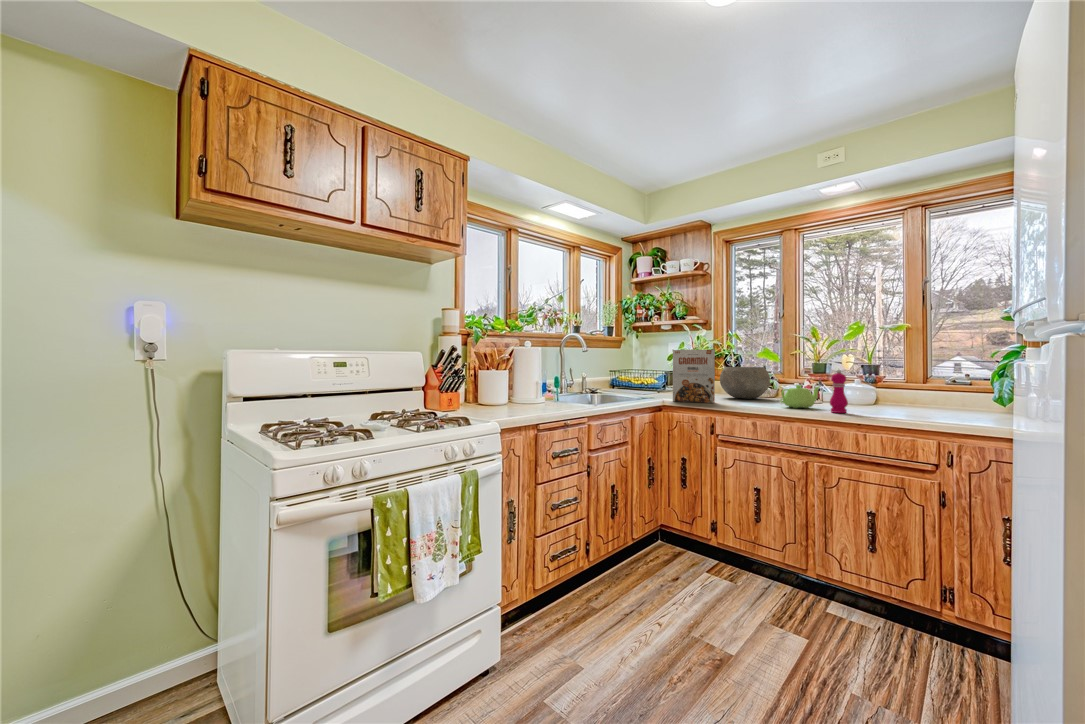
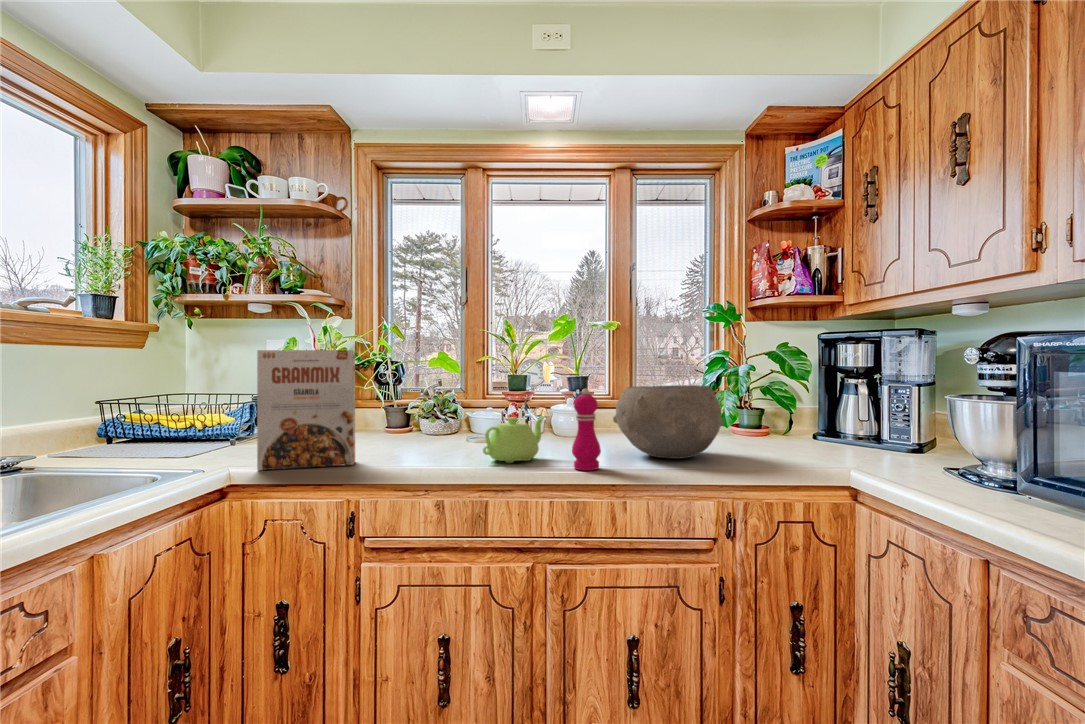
ceramic bowl: present [720,367,771,399] -> present [613,385,724,459]

